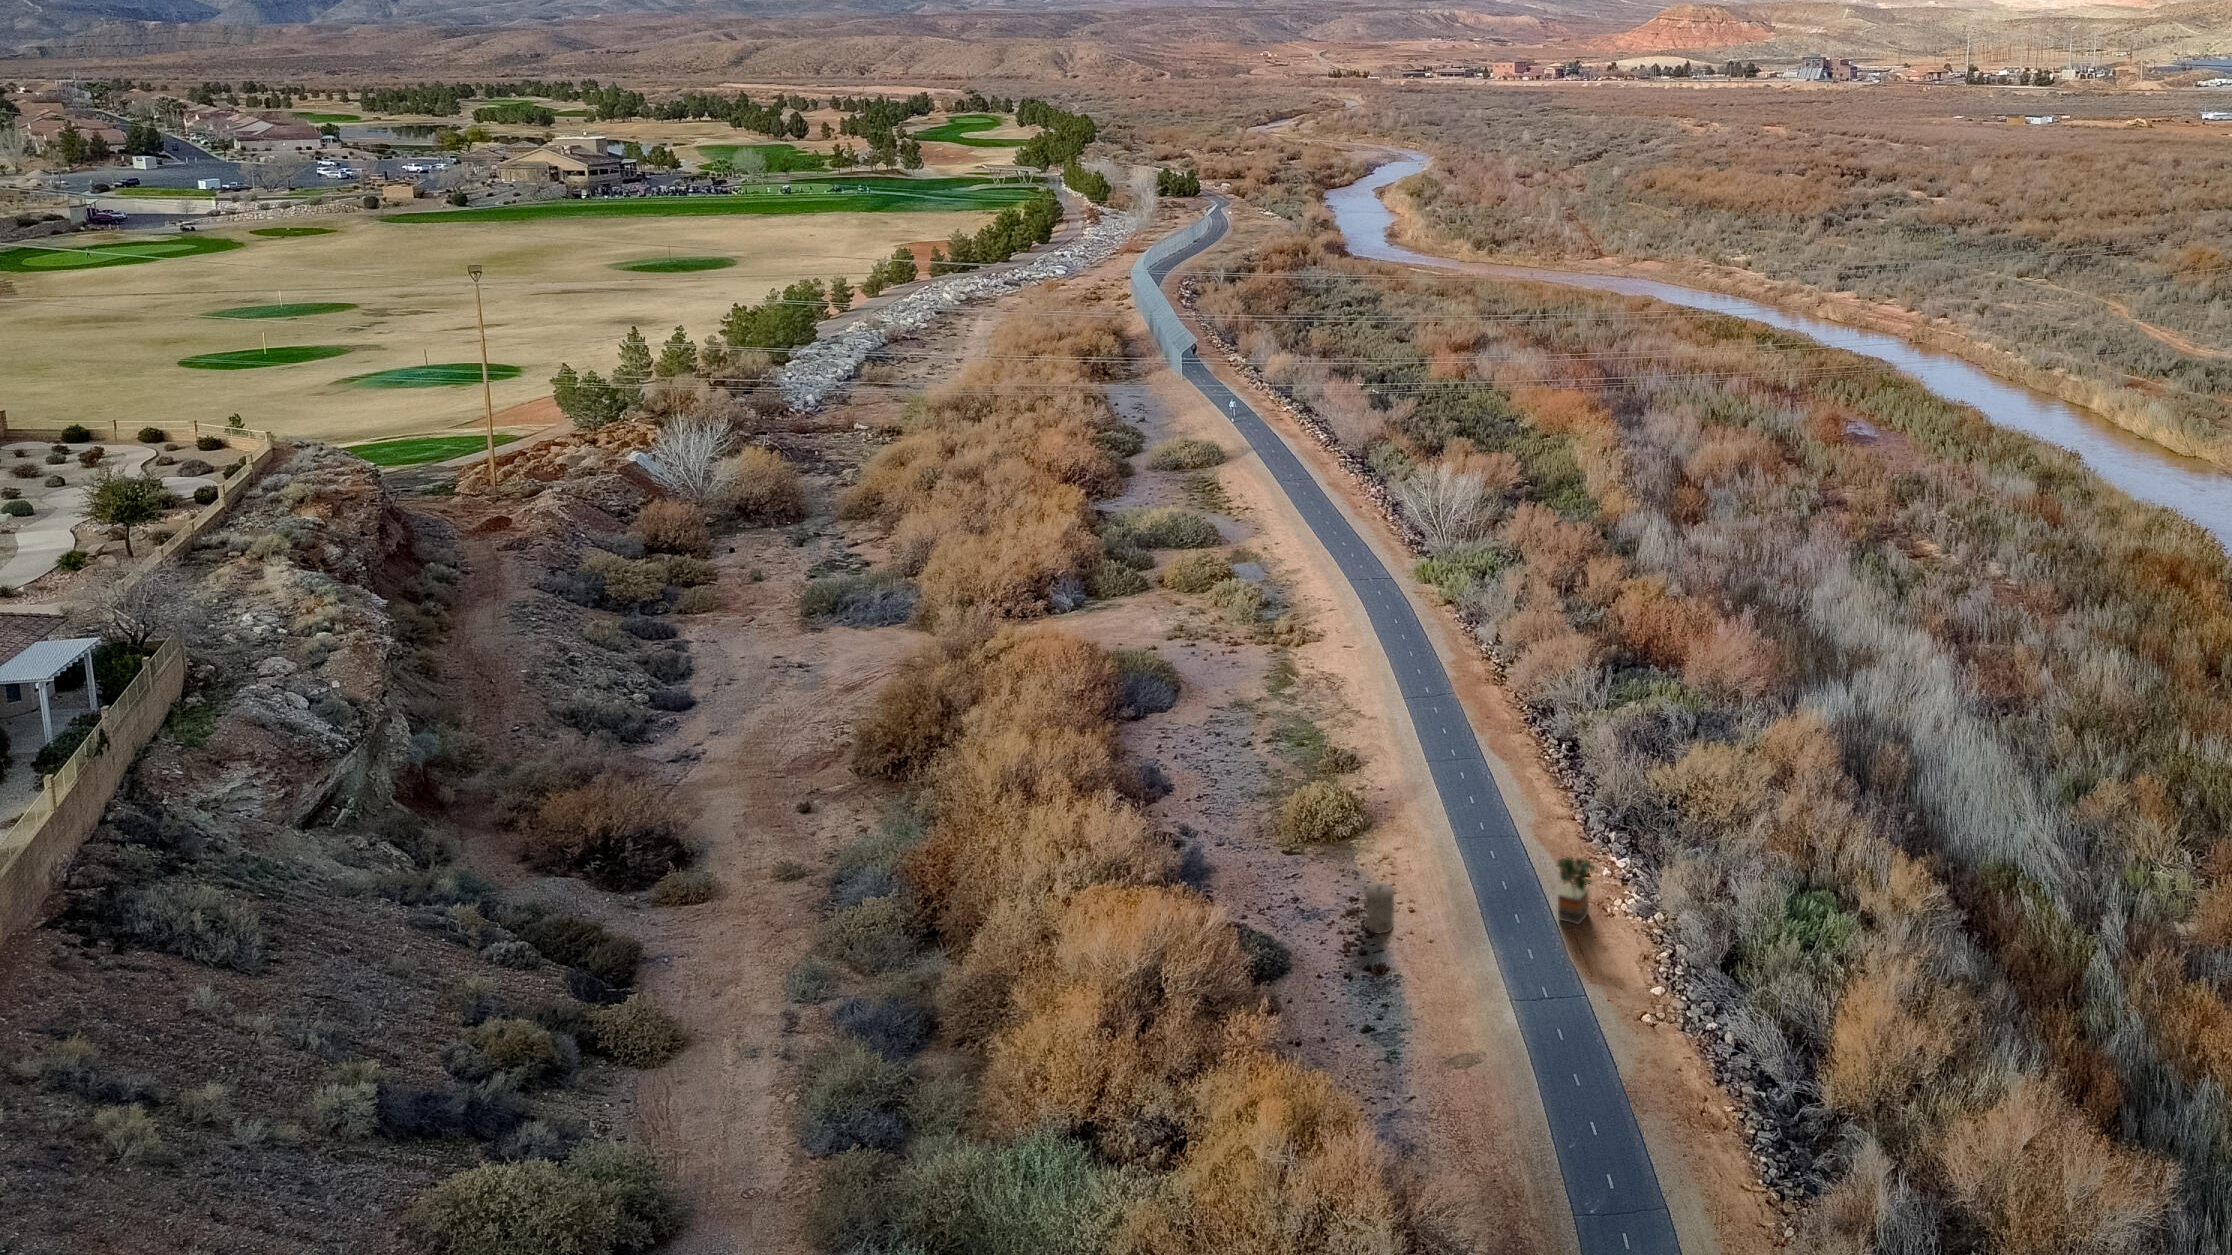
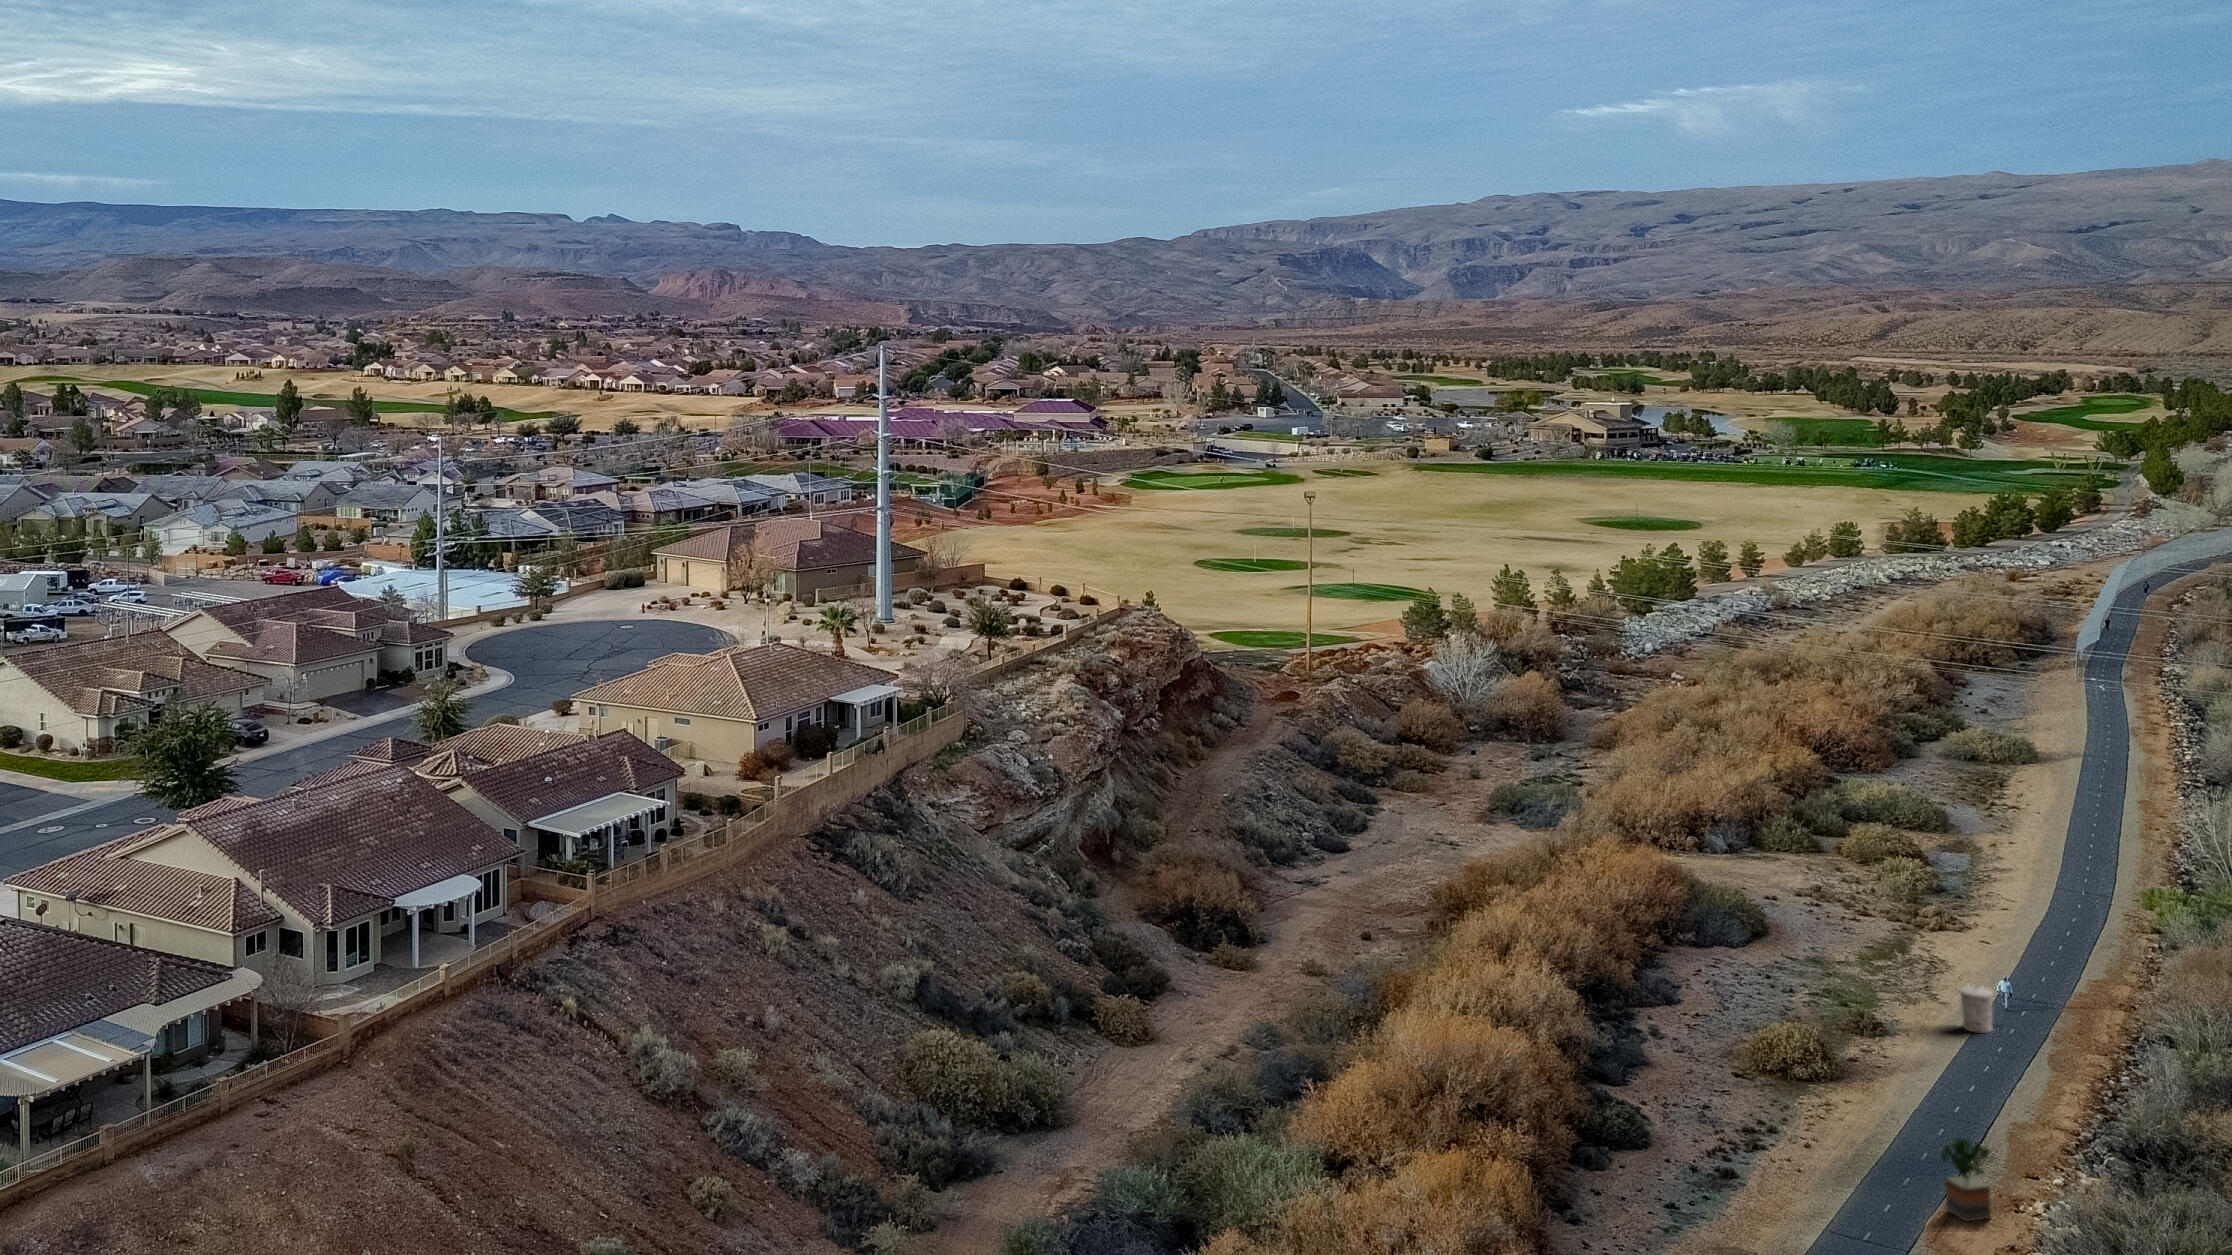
trash can: present [1365,883,1394,933] -> present [1960,986,1993,1033]

